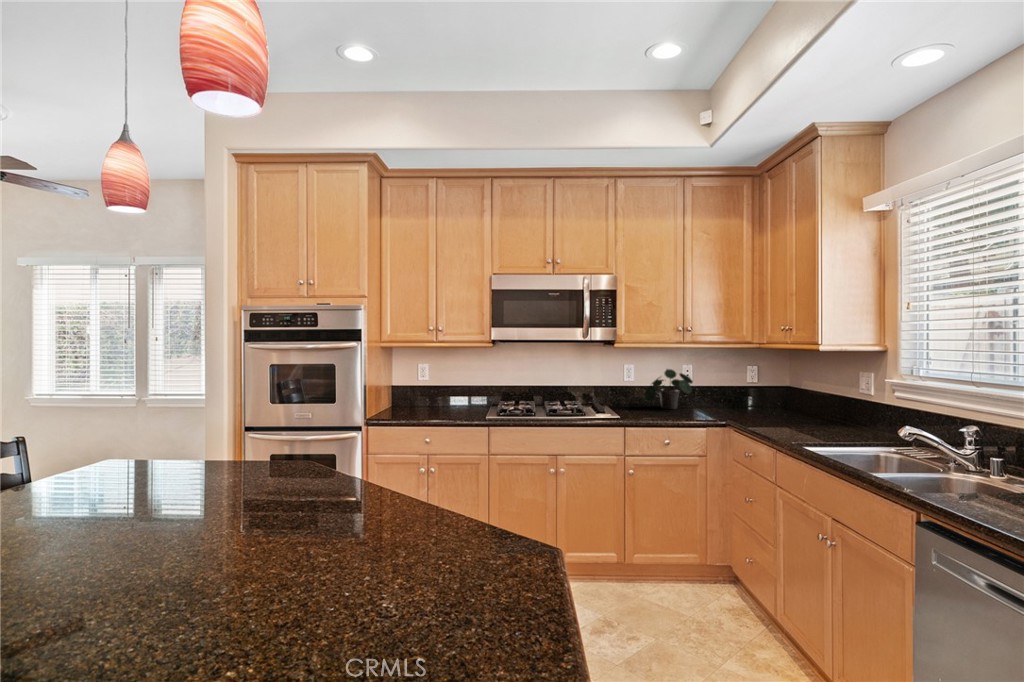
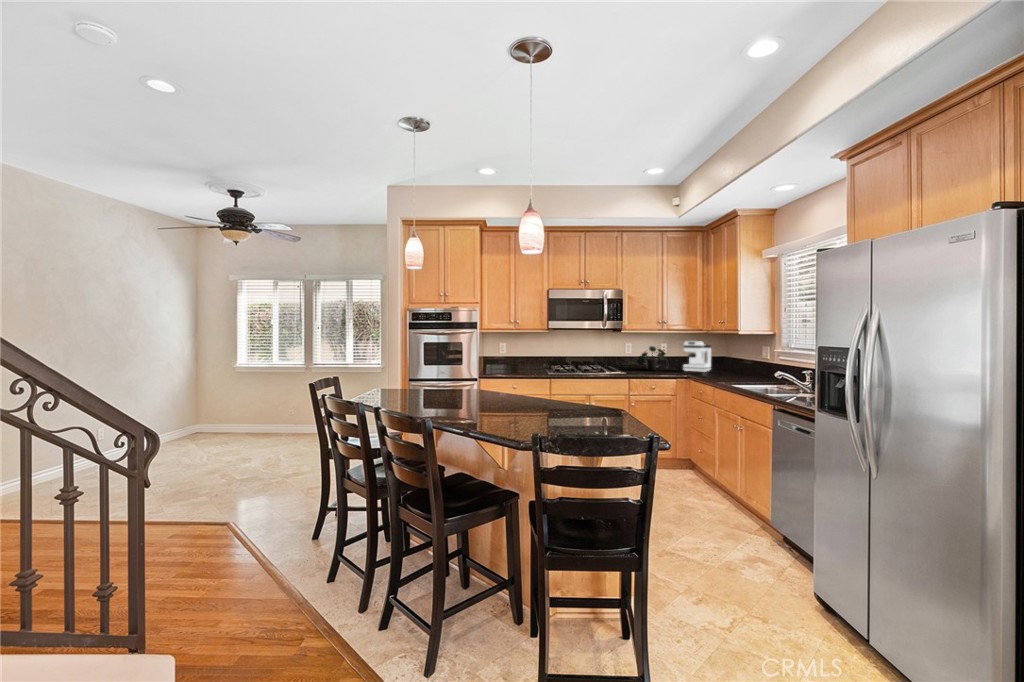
coffee maker: none [722,361,769,414] -> present [683,341,711,372]

